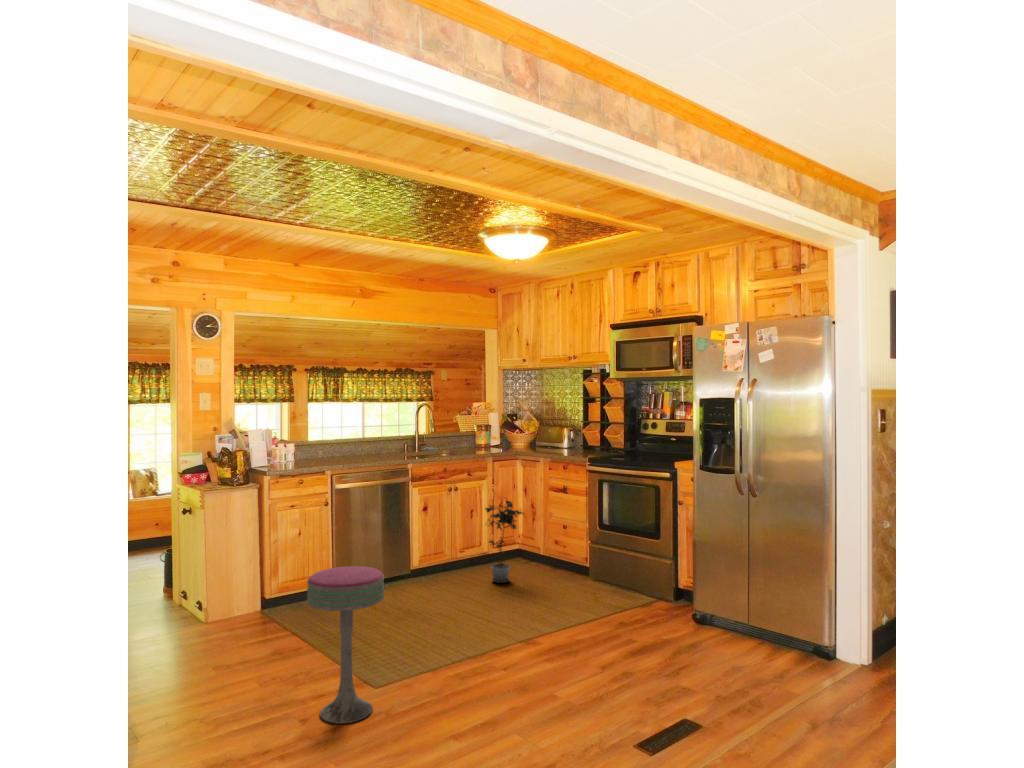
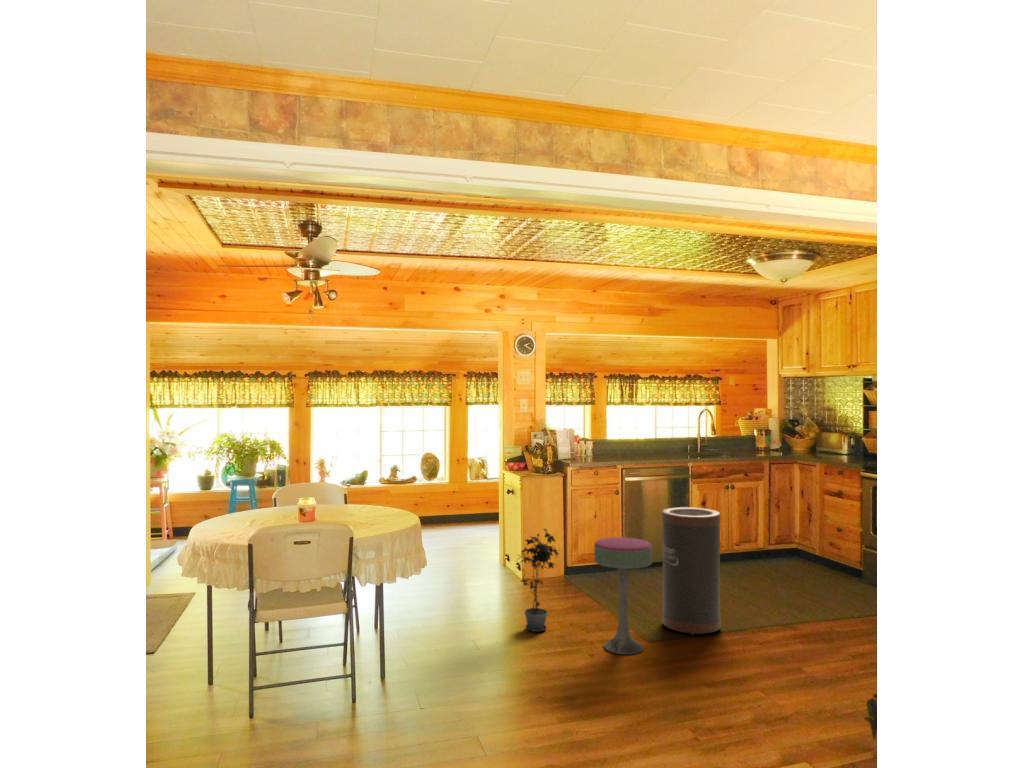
potted plant: present [485,501,524,583] -> present [520,529,558,632]
trash can: none [391,519,461,677] -> present [662,507,721,635]

